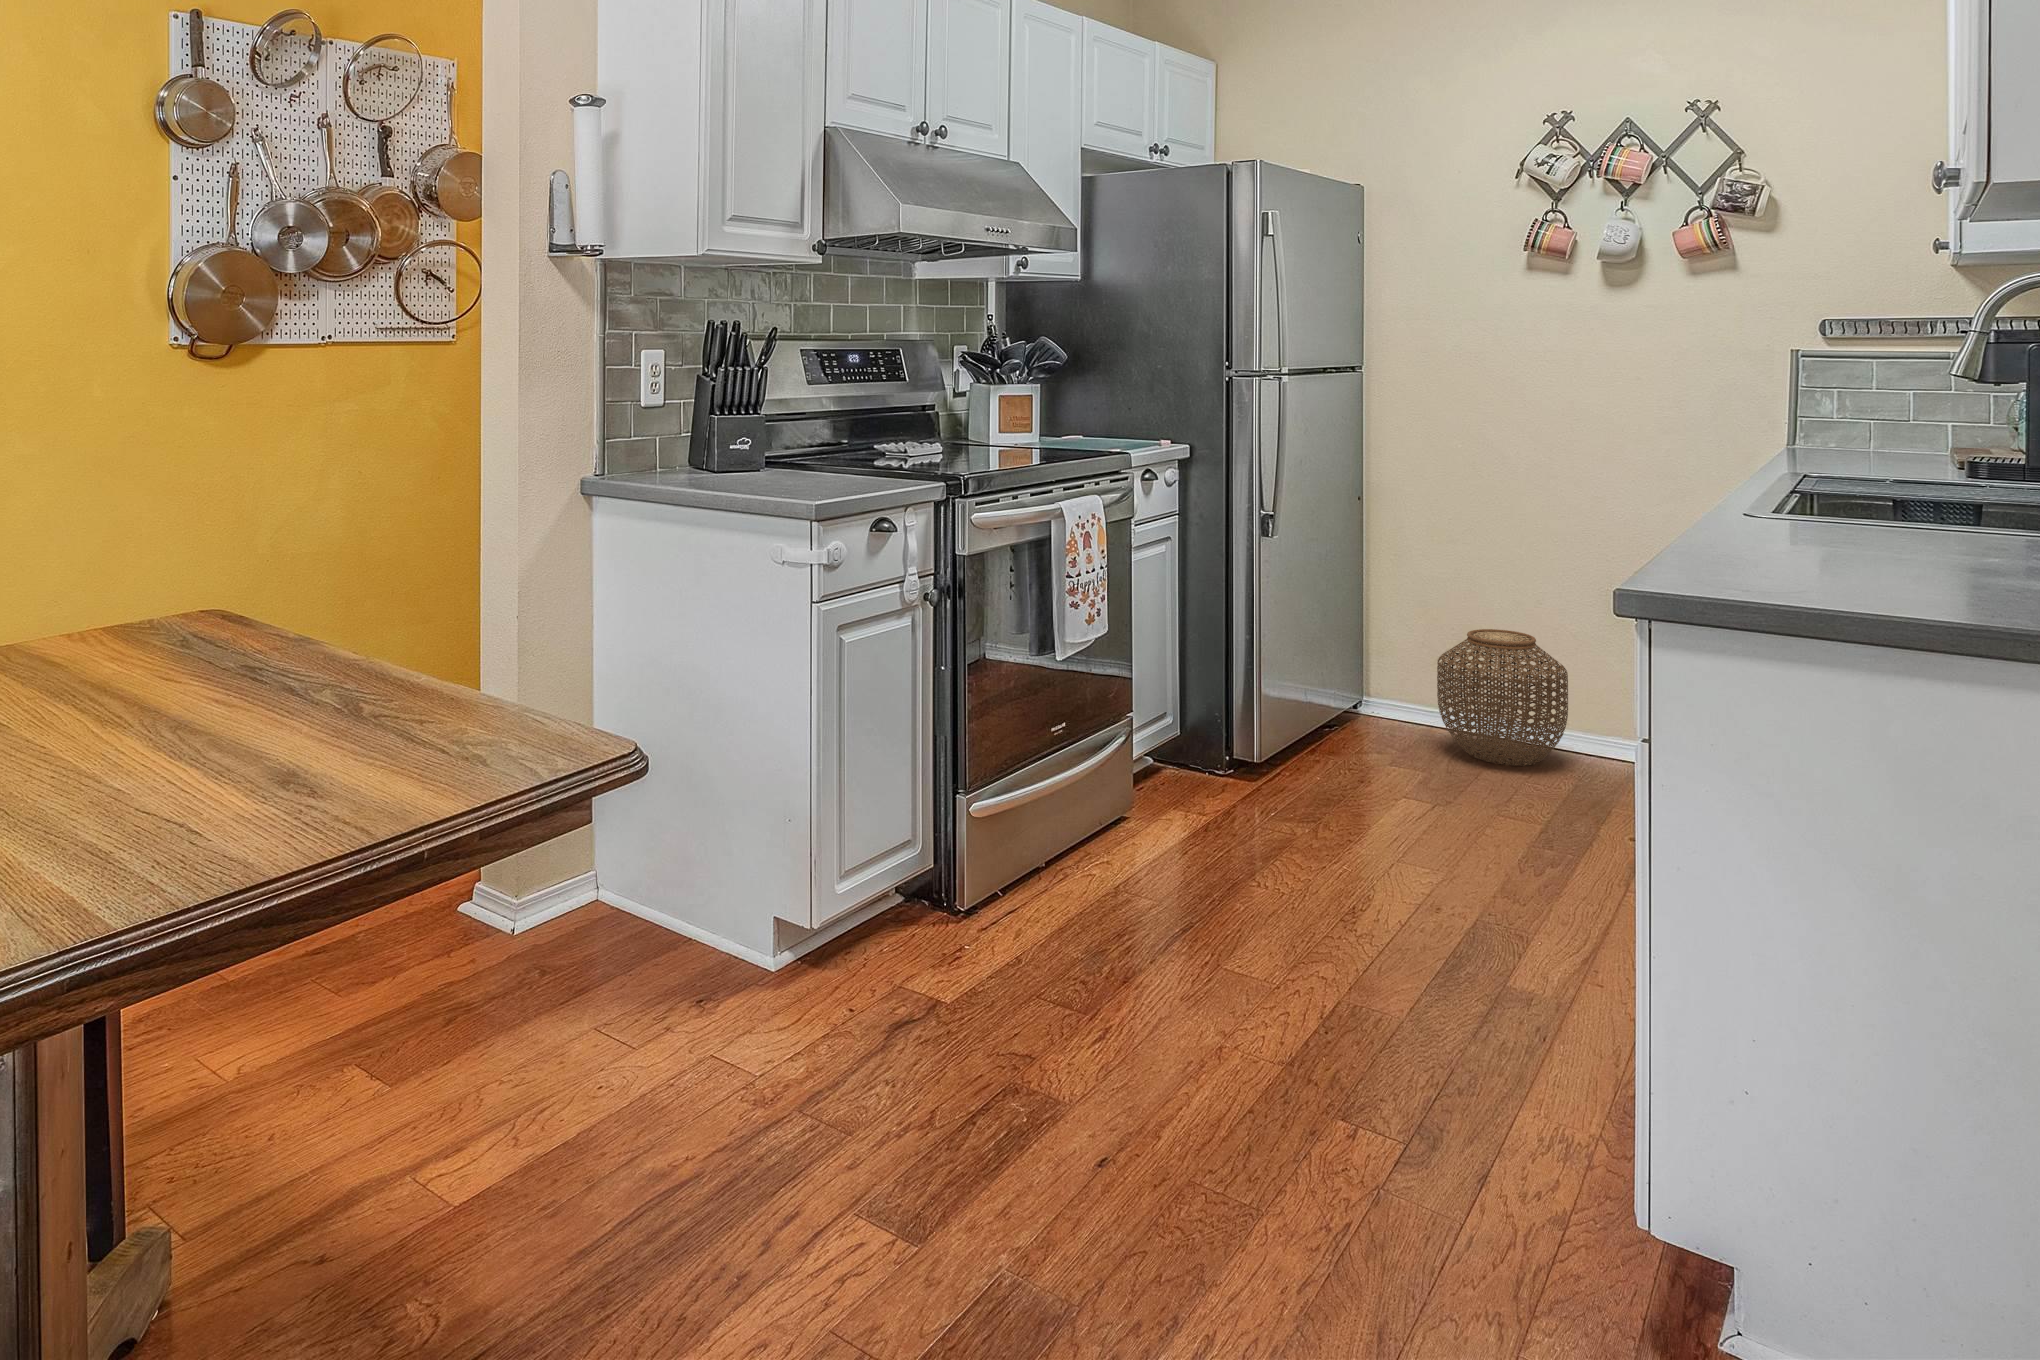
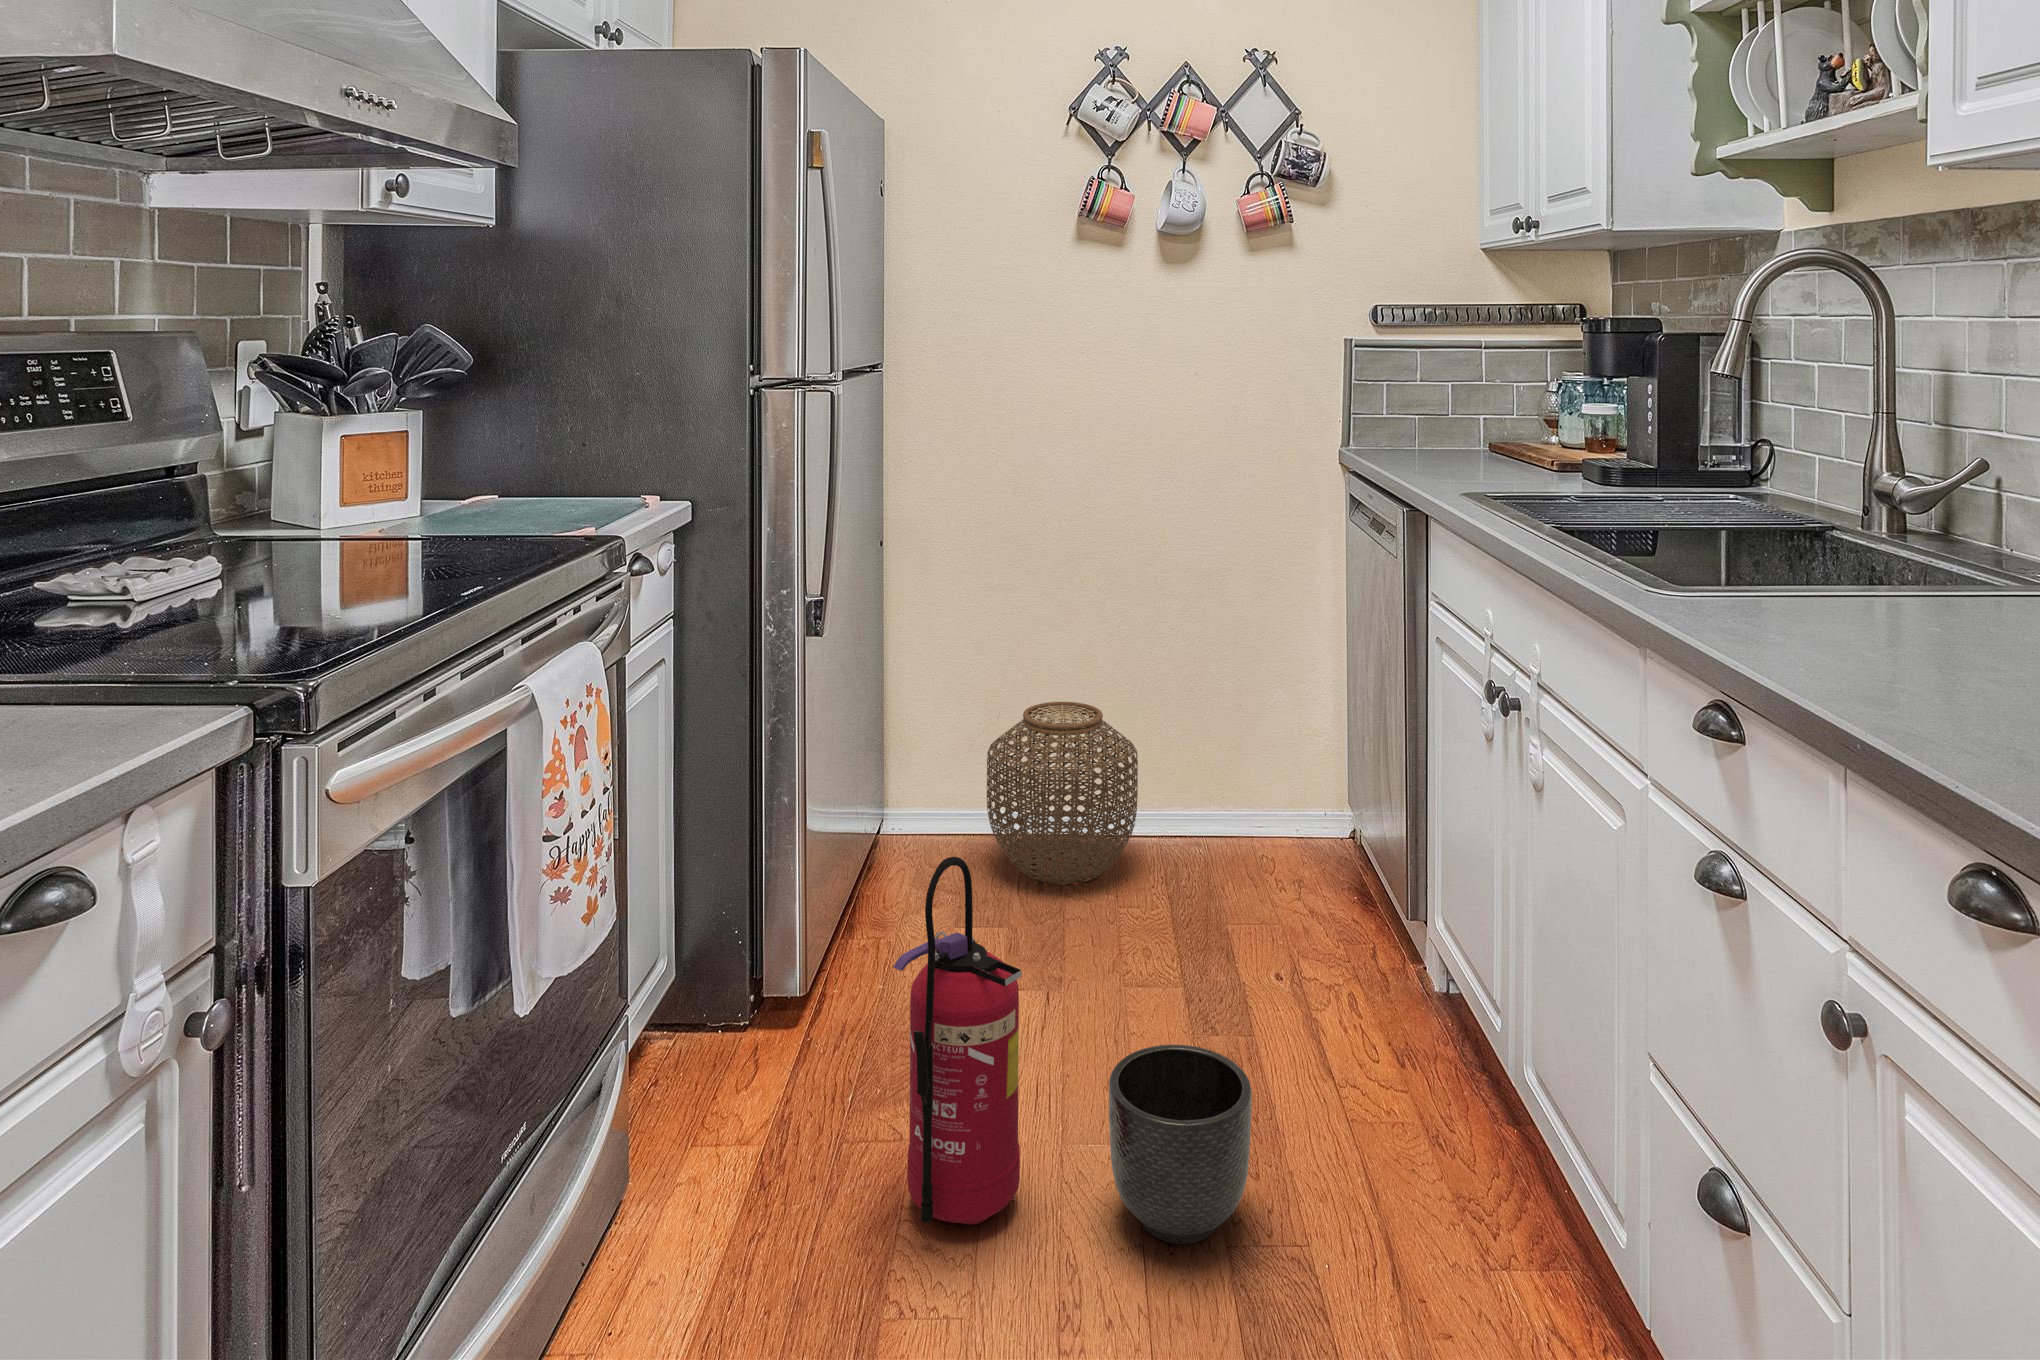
fire extinguisher: none [1260,646,1349,866] -> present [893,857,1022,1225]
planter: none [1397,795,1496,906] -> present [1109,1045,1252,1244]

